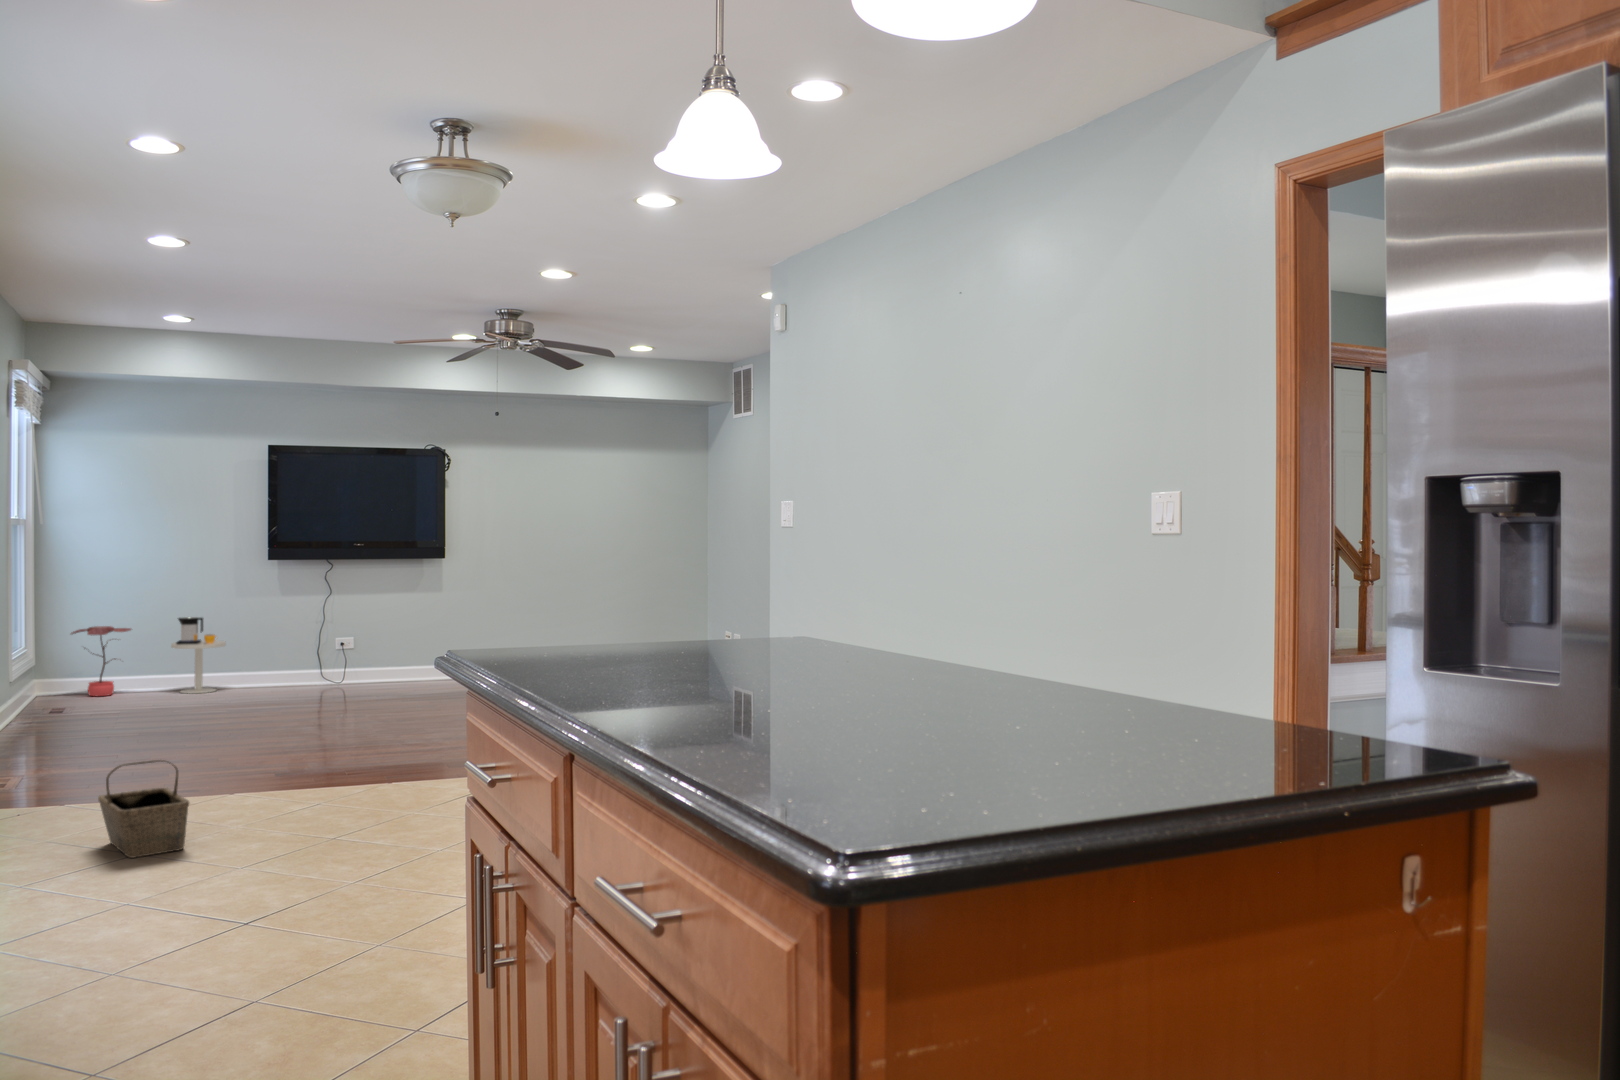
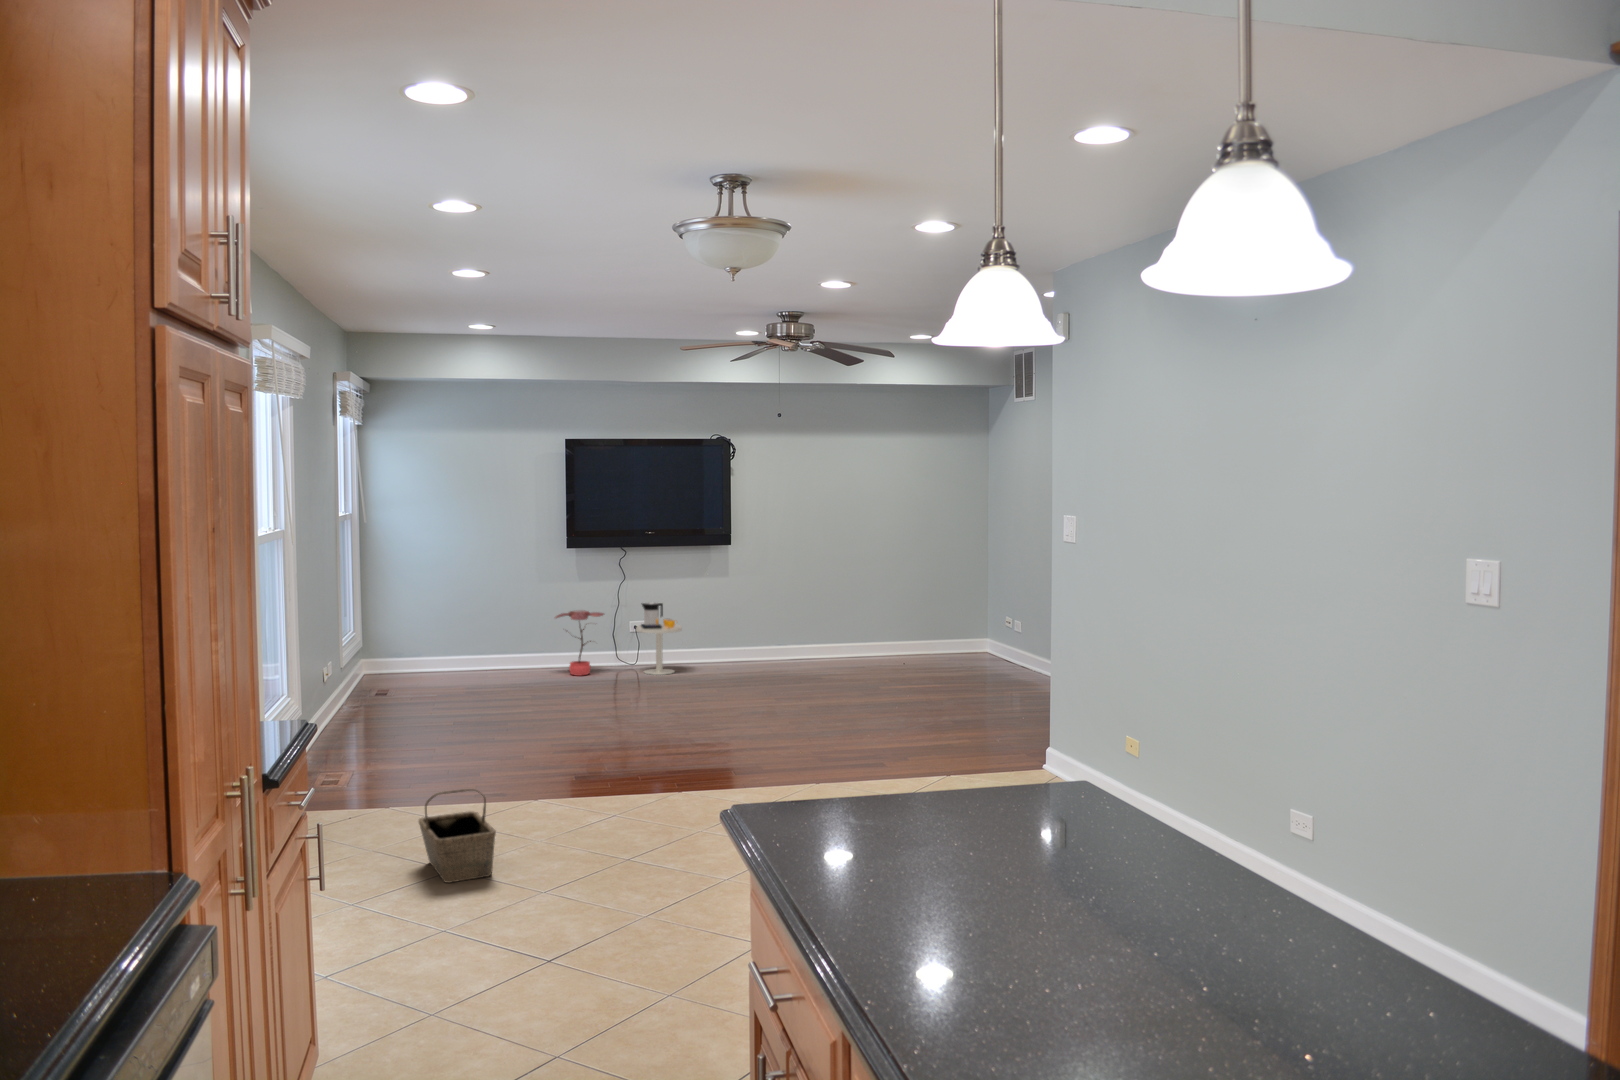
side table: present [171,617,226,694] -> present [636,602,682,675]
potted plant: present [71,626,131,696] -> present [555,610,604,676]

